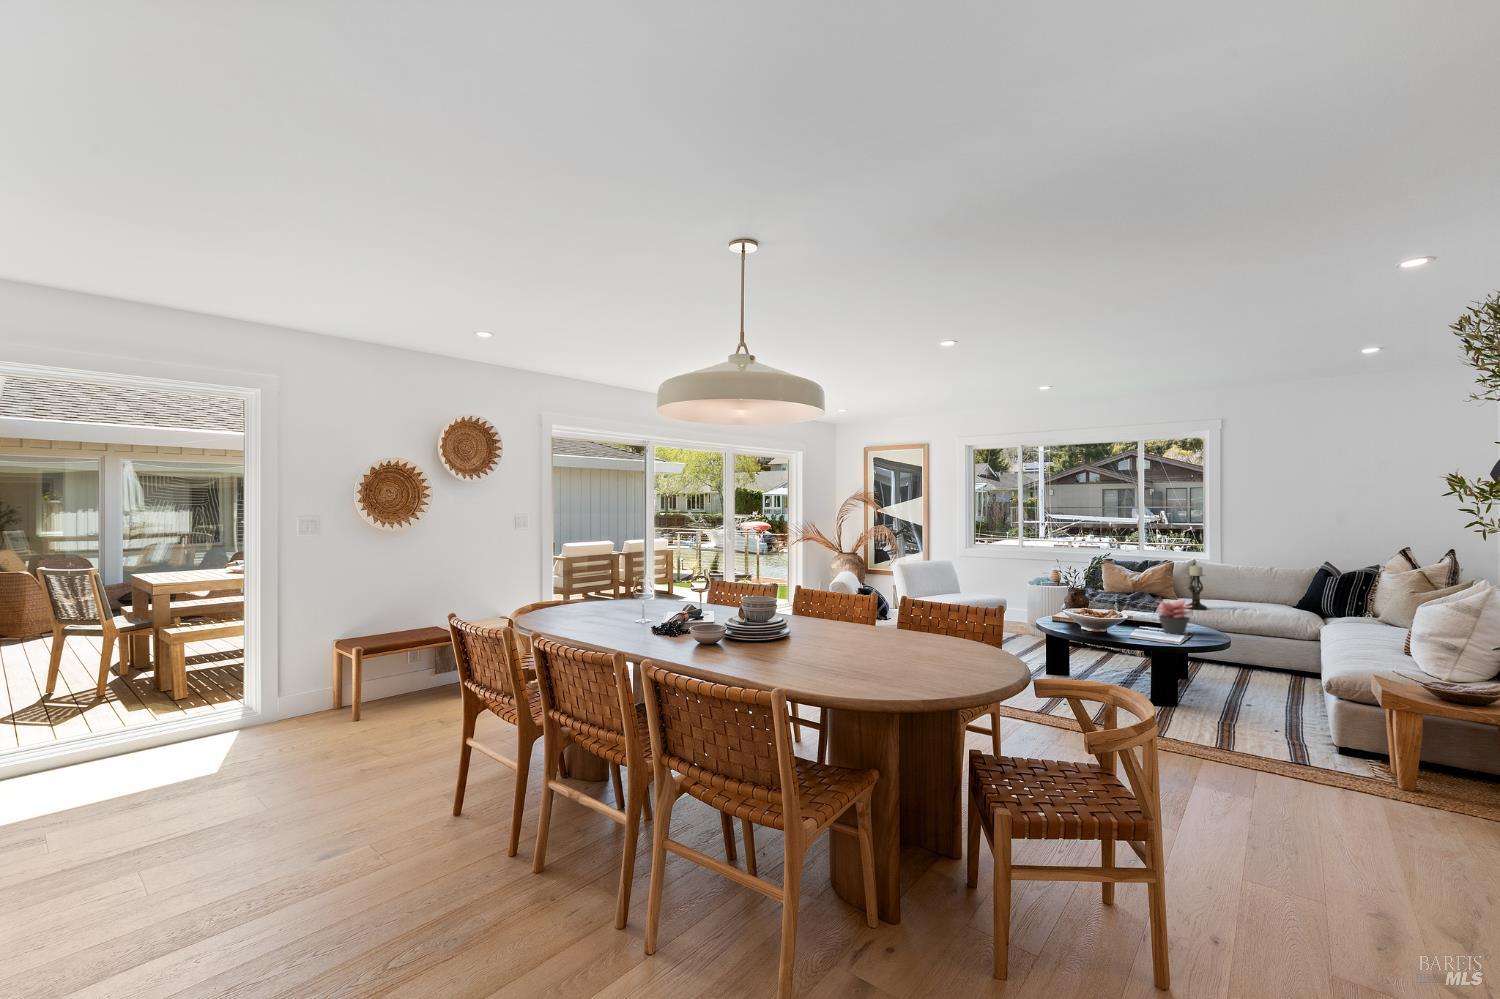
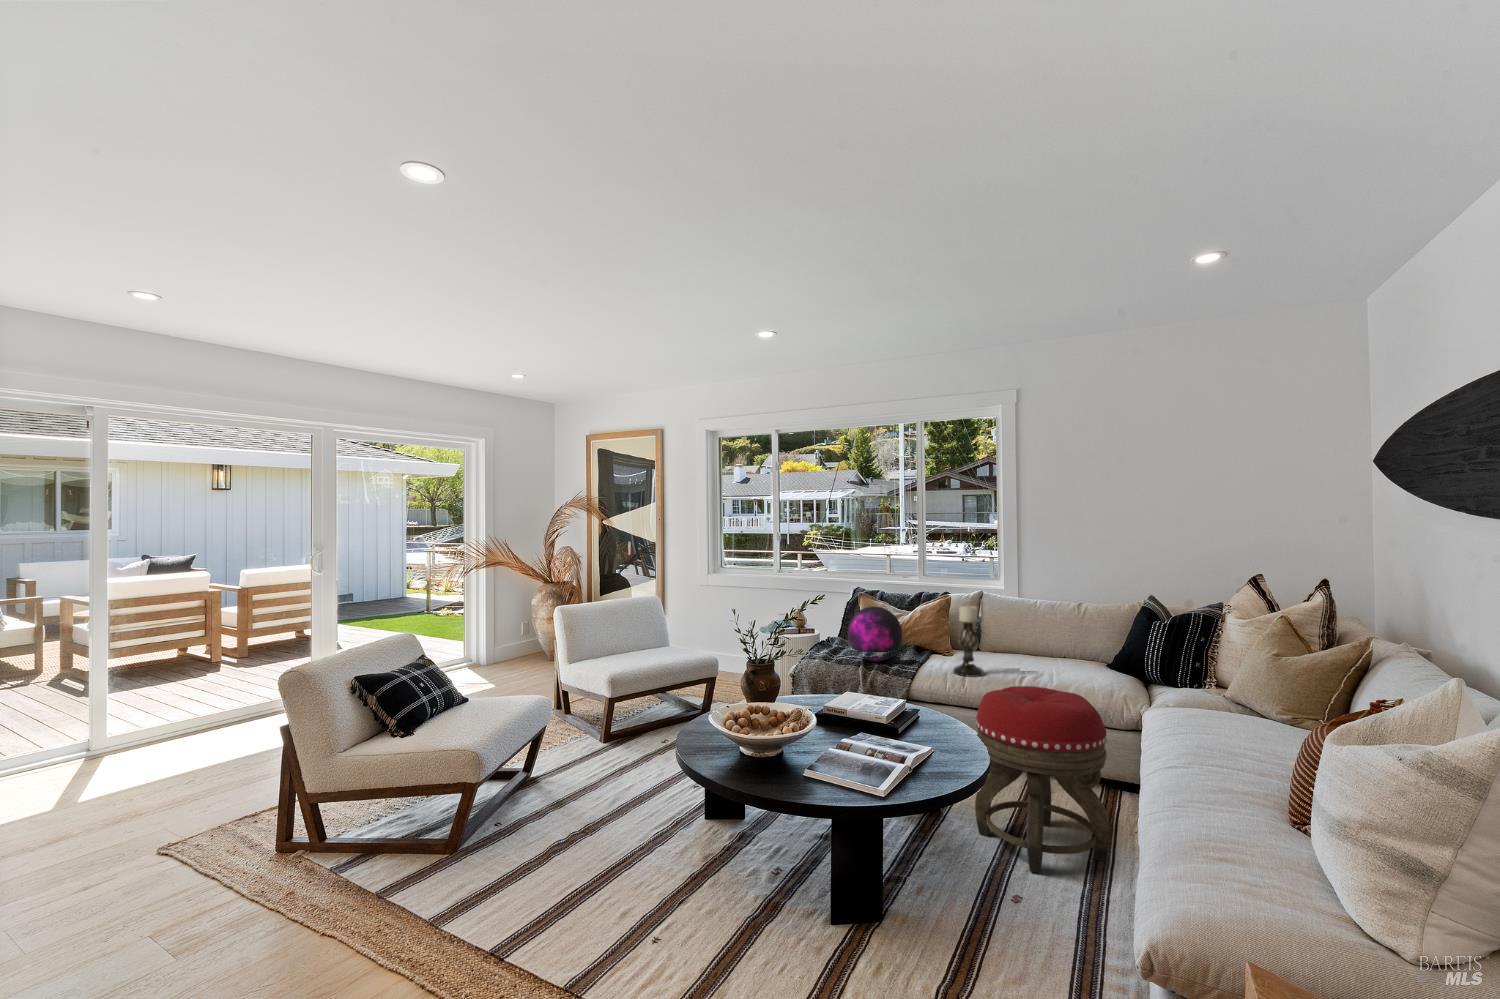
decorative orb: none [1105,567,1144,603] -> present [848,607,902,662]
succulent plant: present [1158,601,1191,635] -> none [847,688,906,760]
footstool: none [1219,607,1305,700] -> present [975,686,1110,873]

